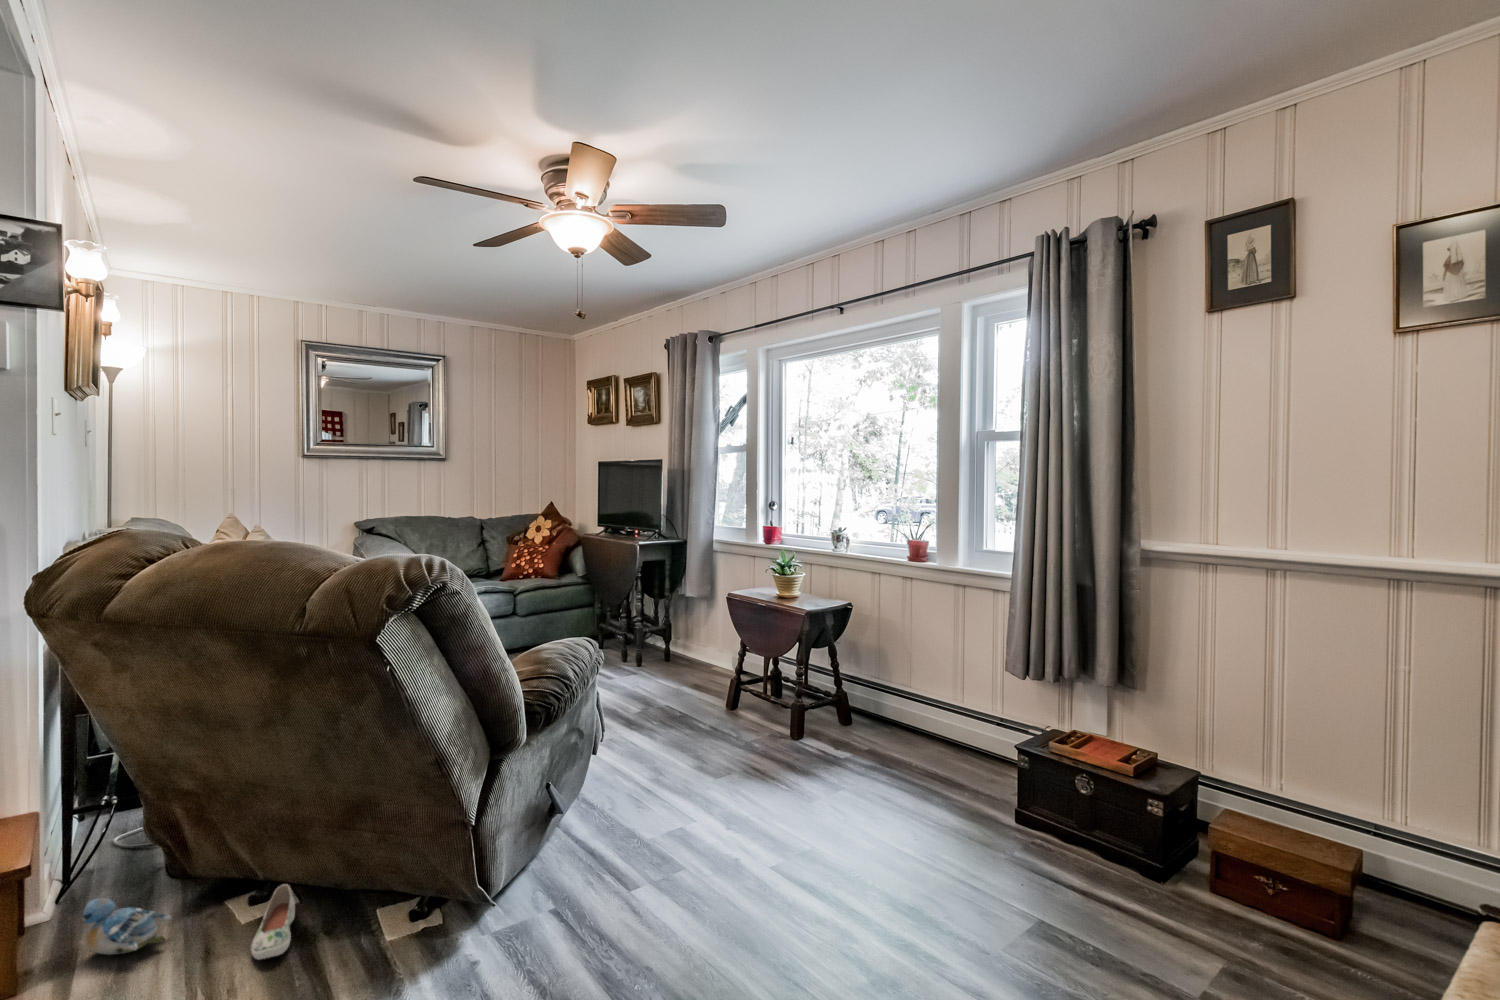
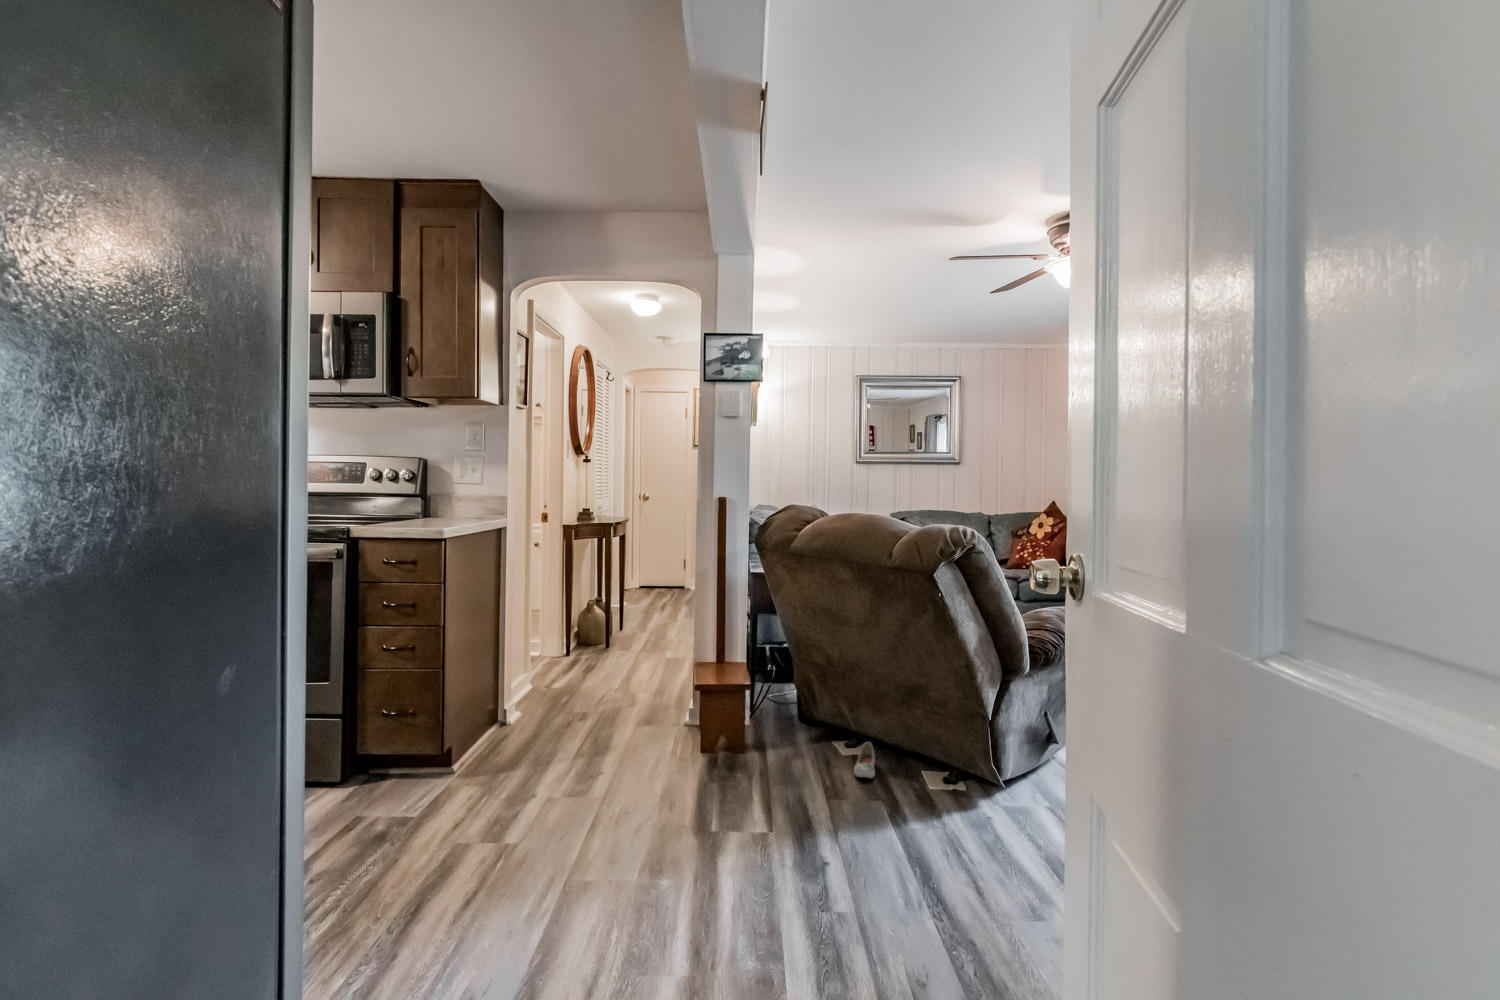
plush toy: present [83,898,171,955] -> none [768,724,809,758]

